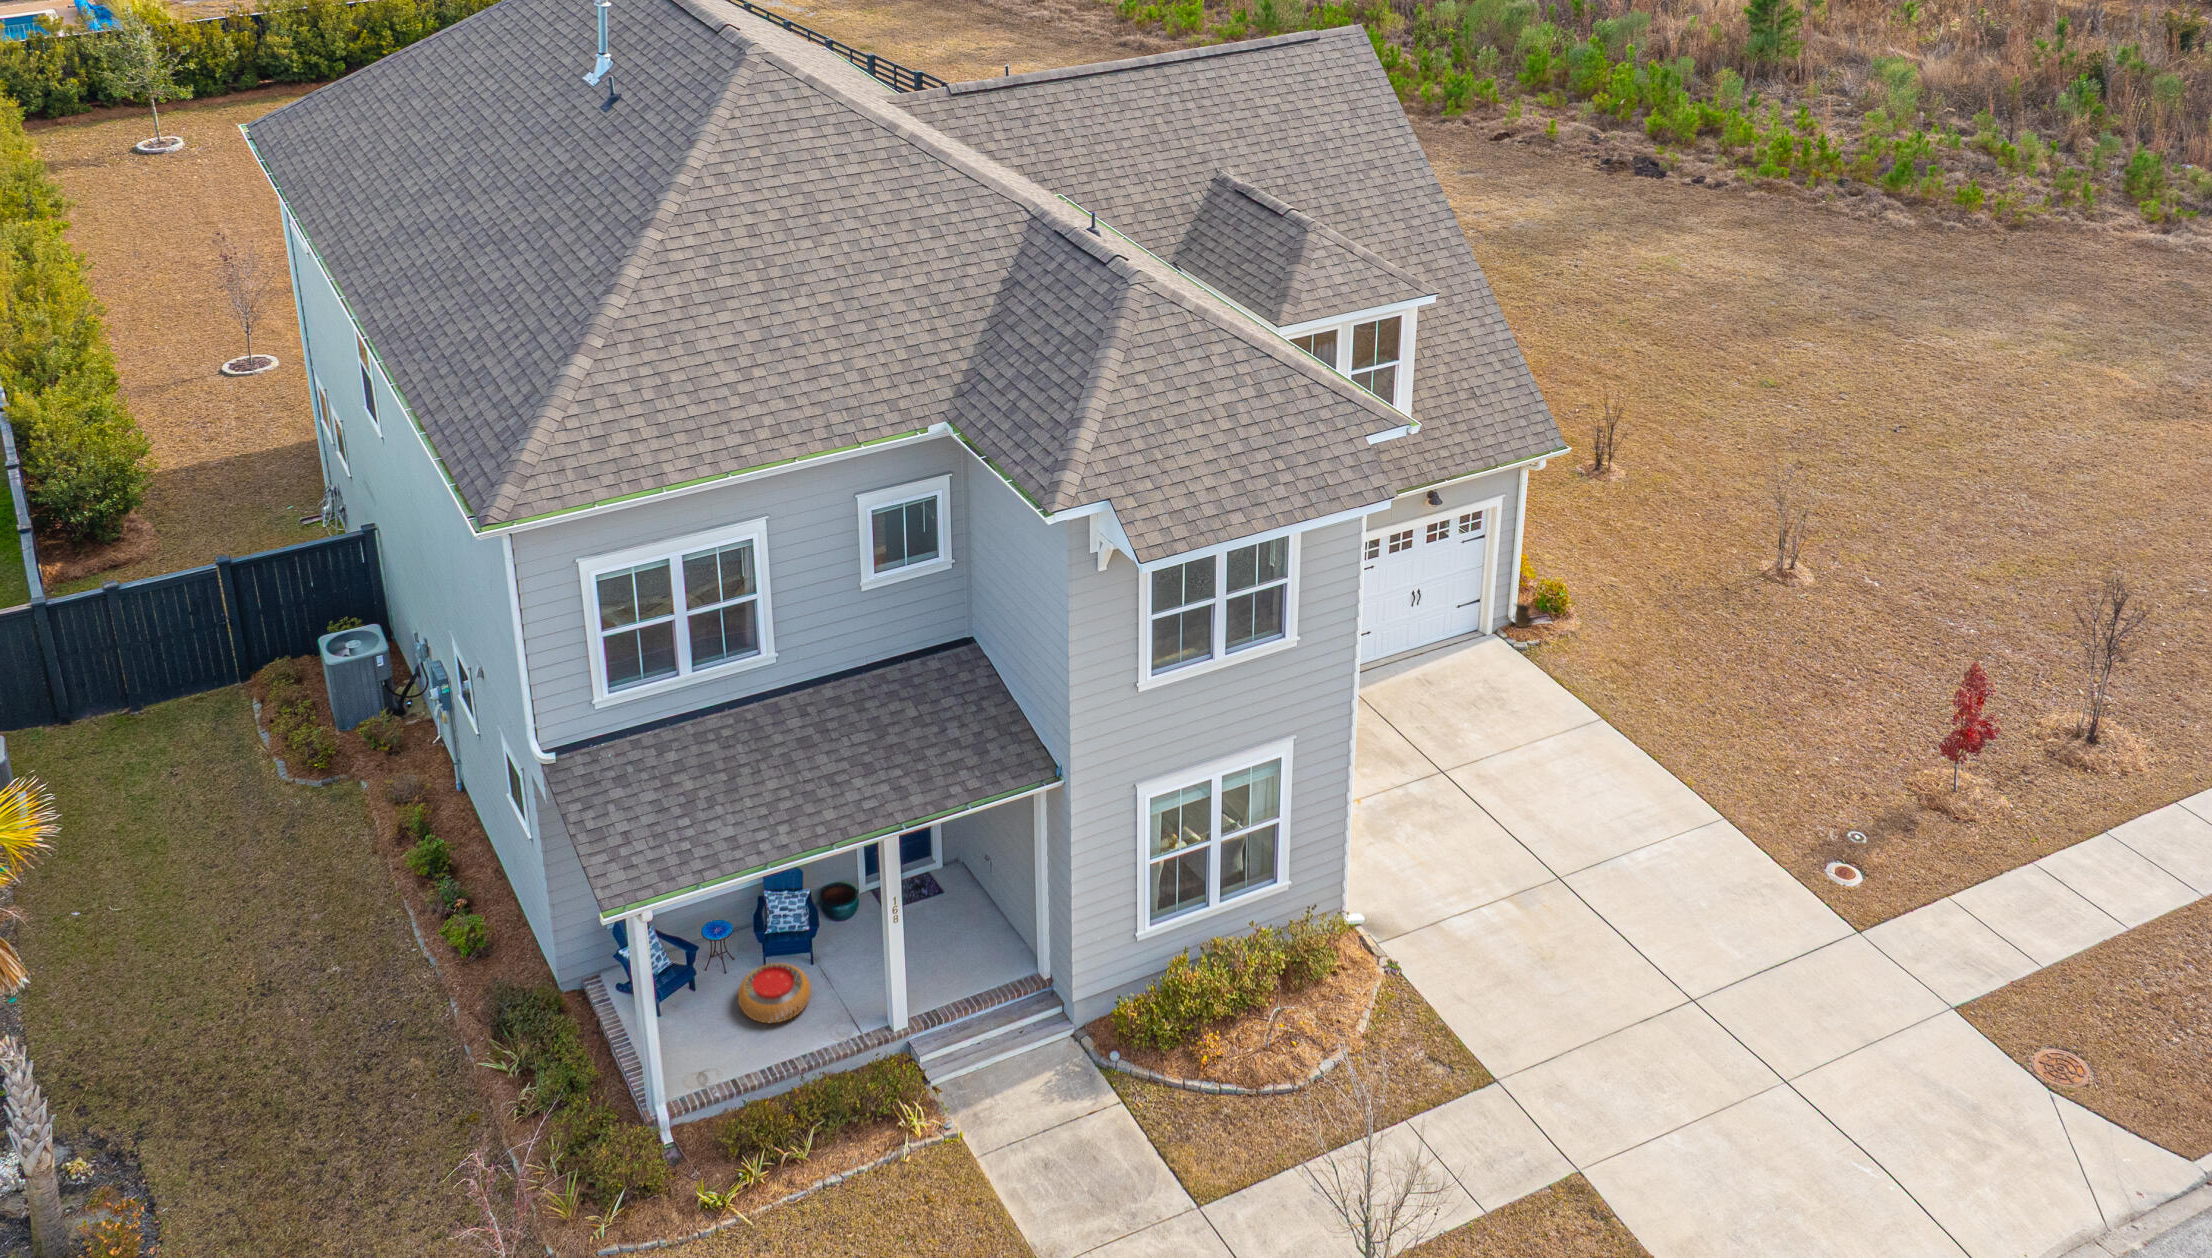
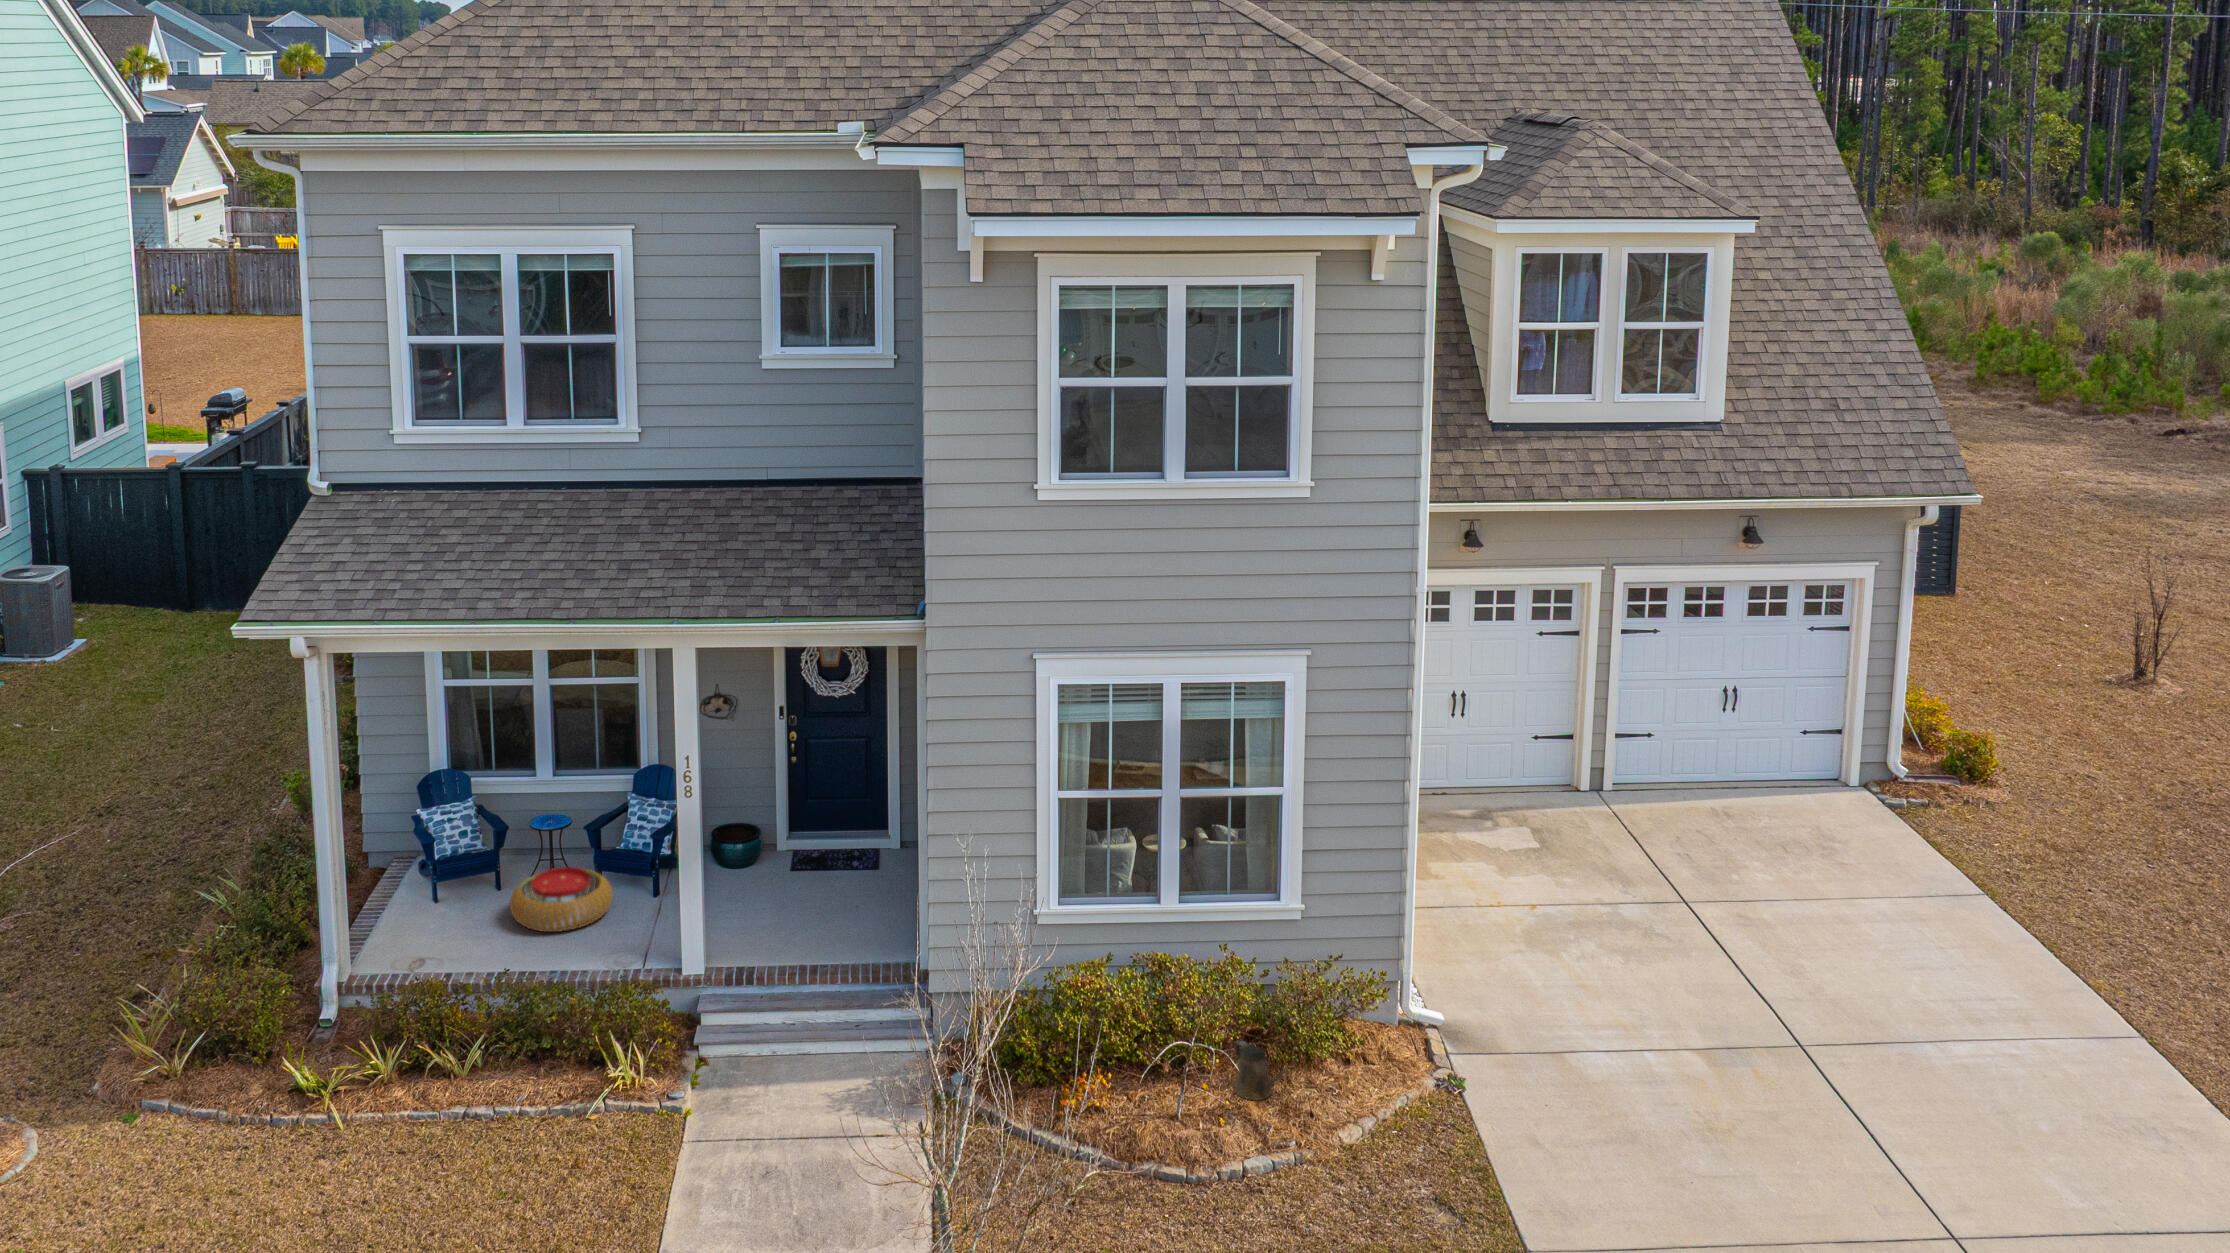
watering can: present [1515,604,1540,628] -> present [1234,1041,1286,1100]

